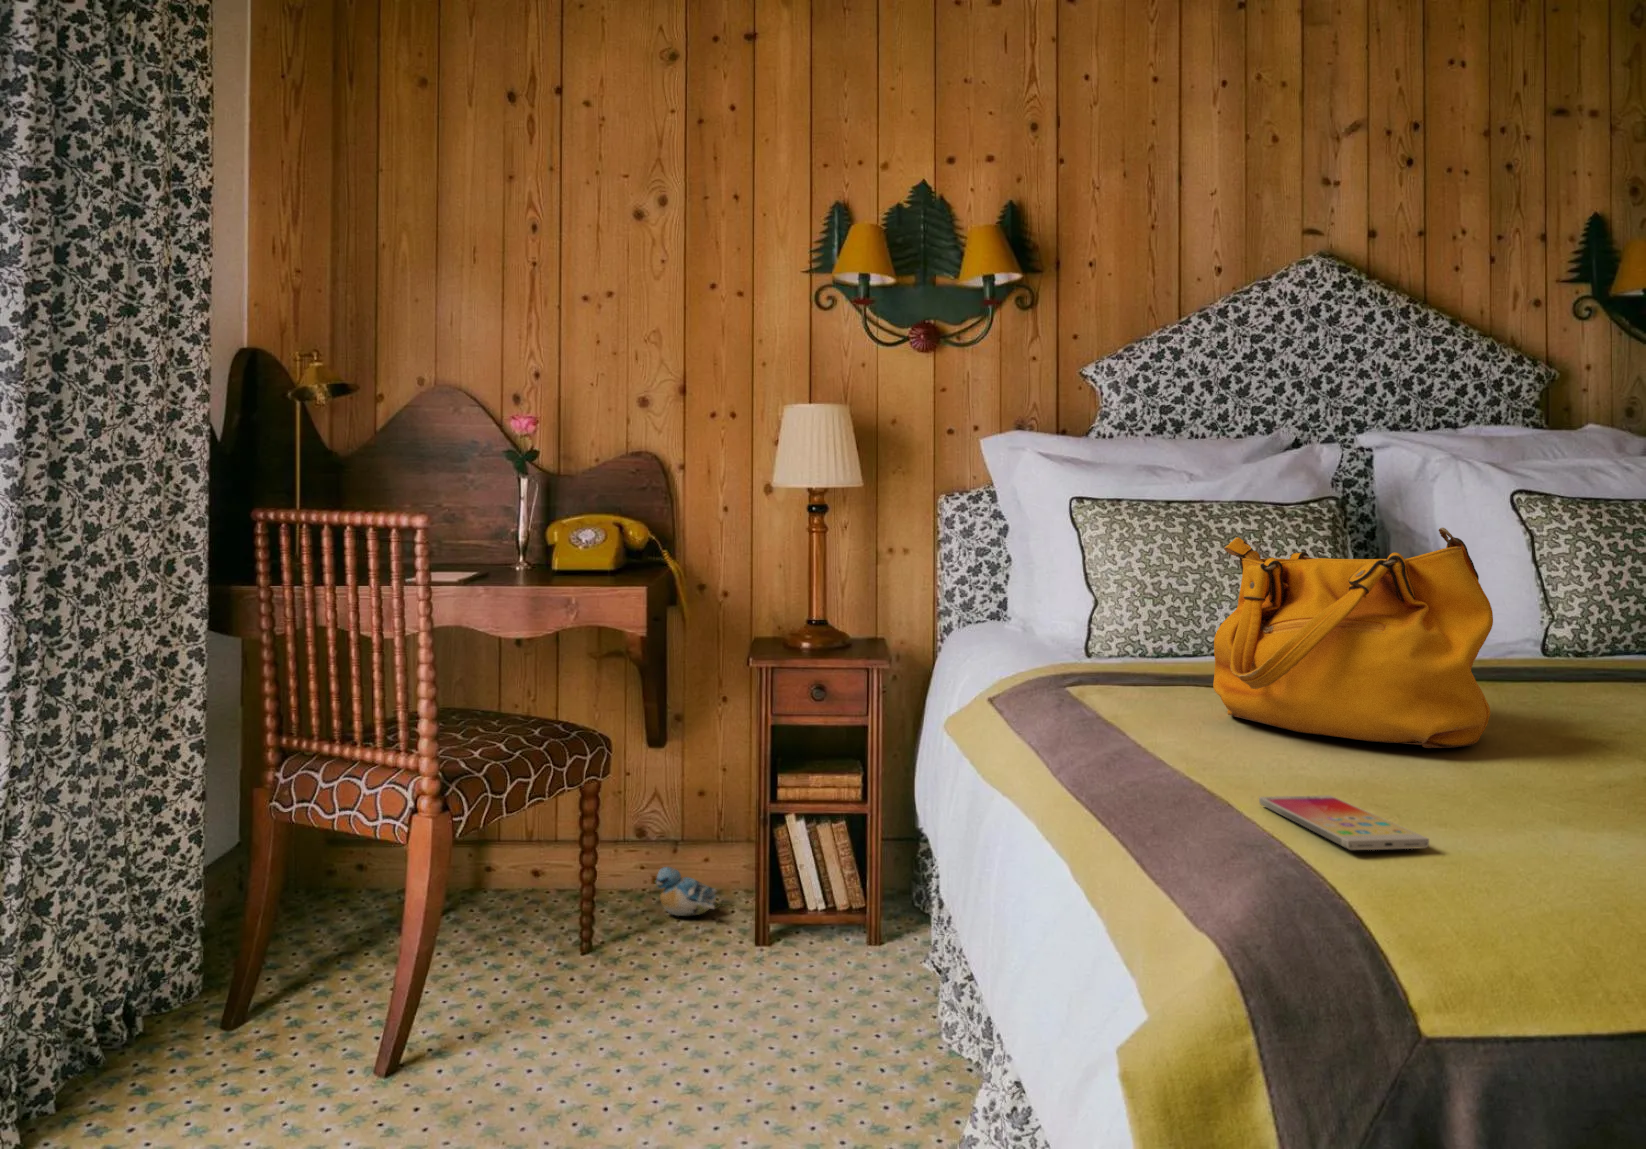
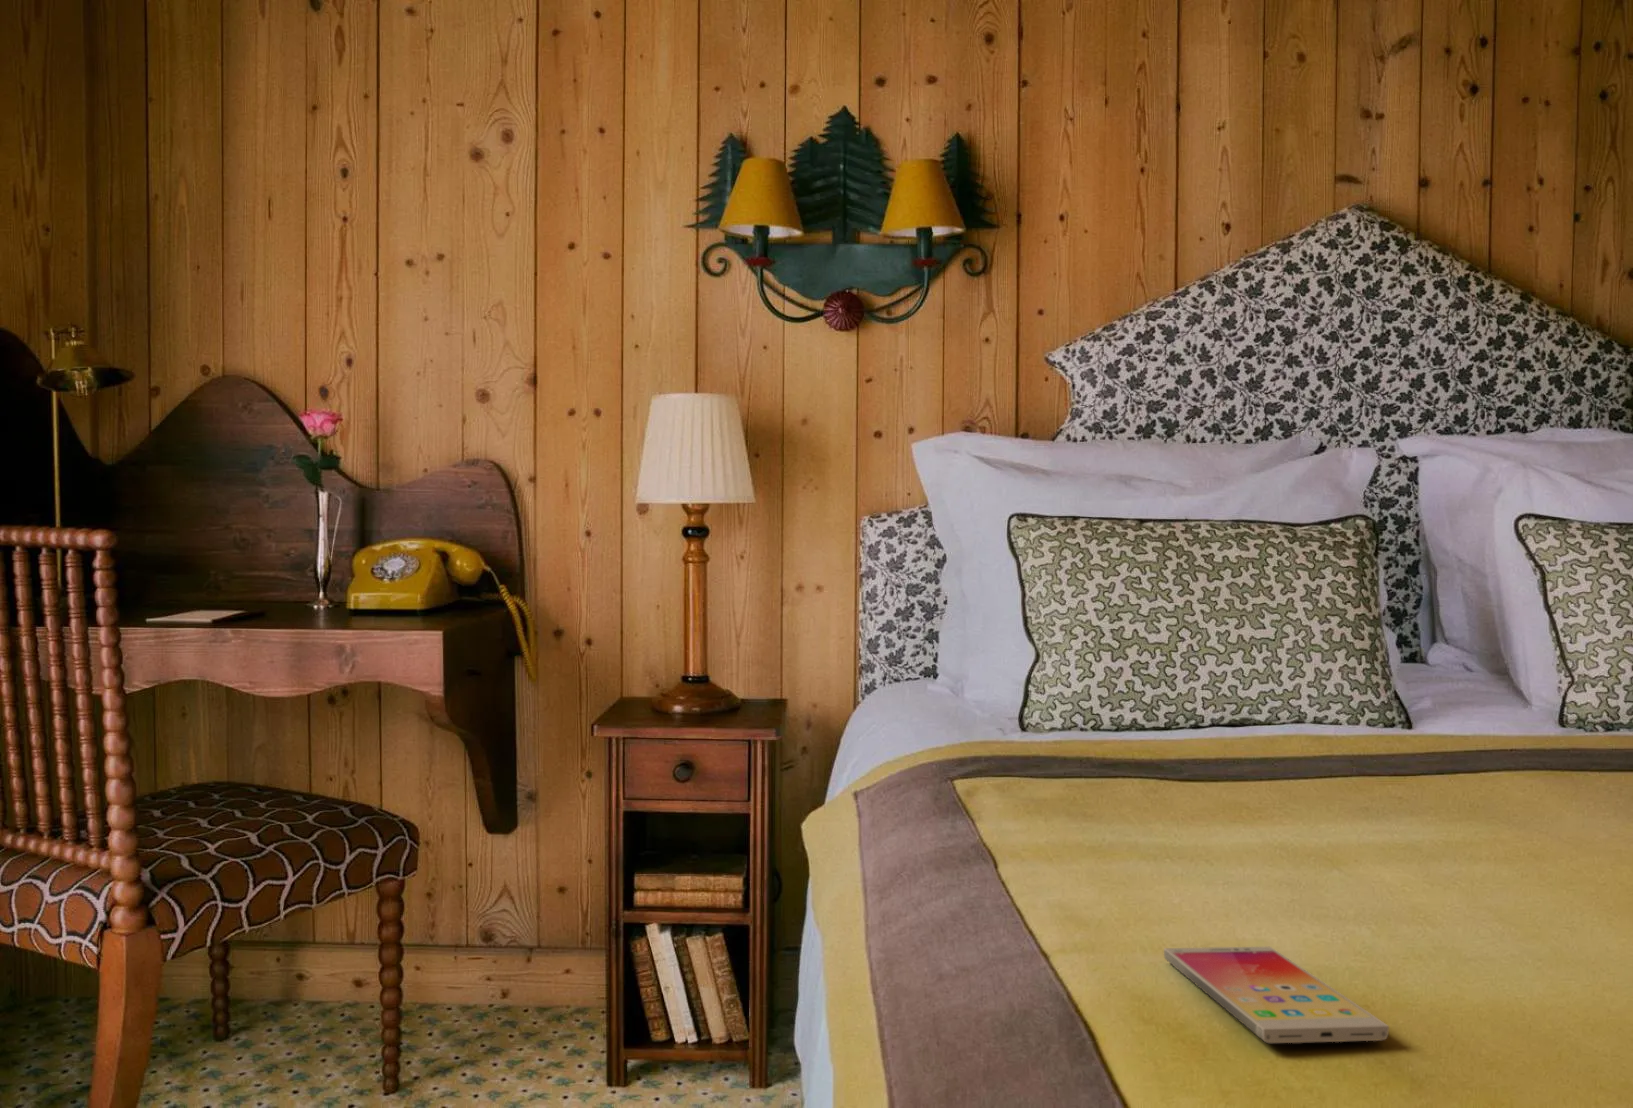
handbag: present [1213,528,1493,748] -> none [1155,558,1524,871]
plush toy: present [655,867,723,916] -> none [479,995,571,1061]

